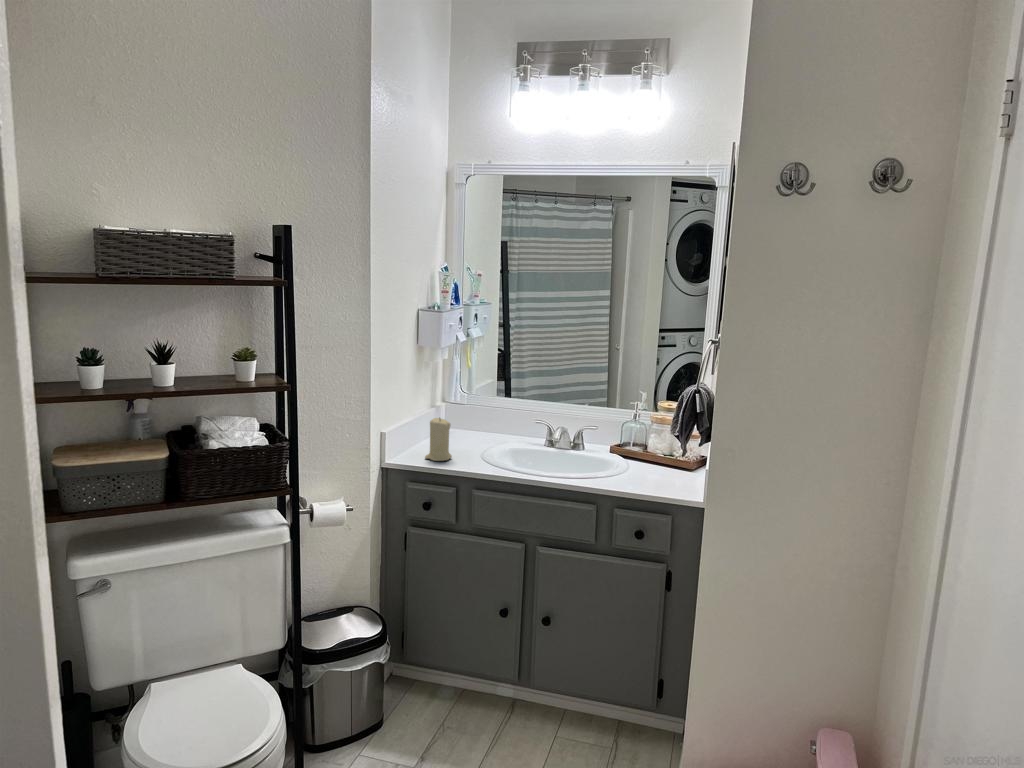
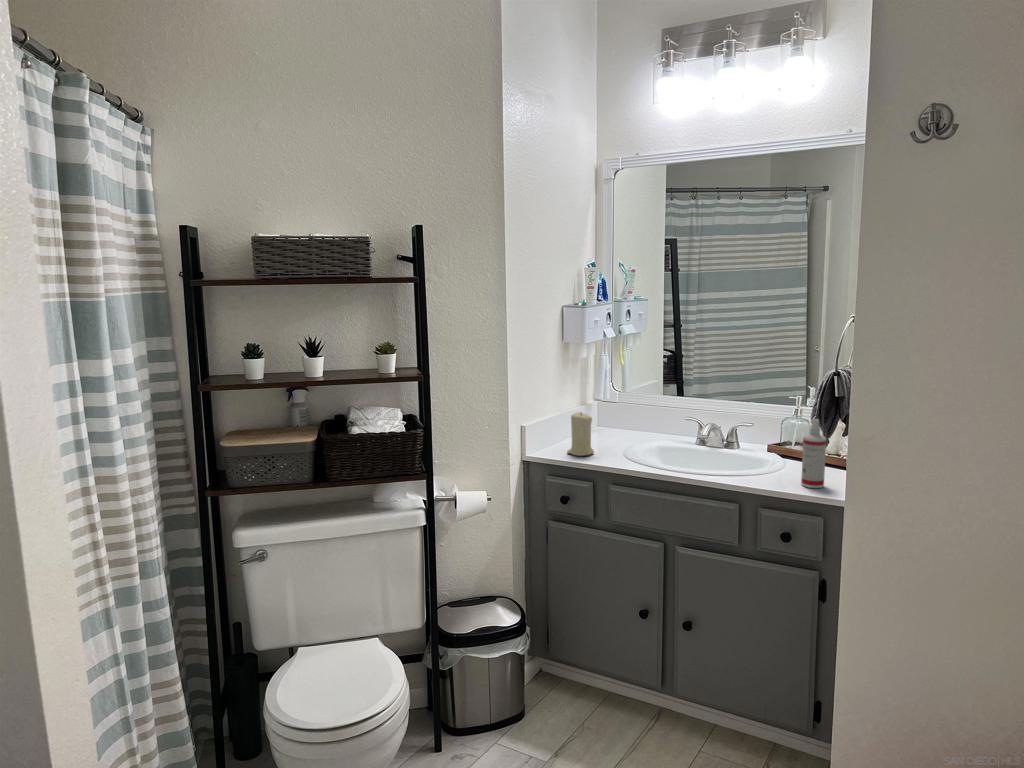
spray bottle: none [649,427,672,490] -> present [801,419,826,488]

